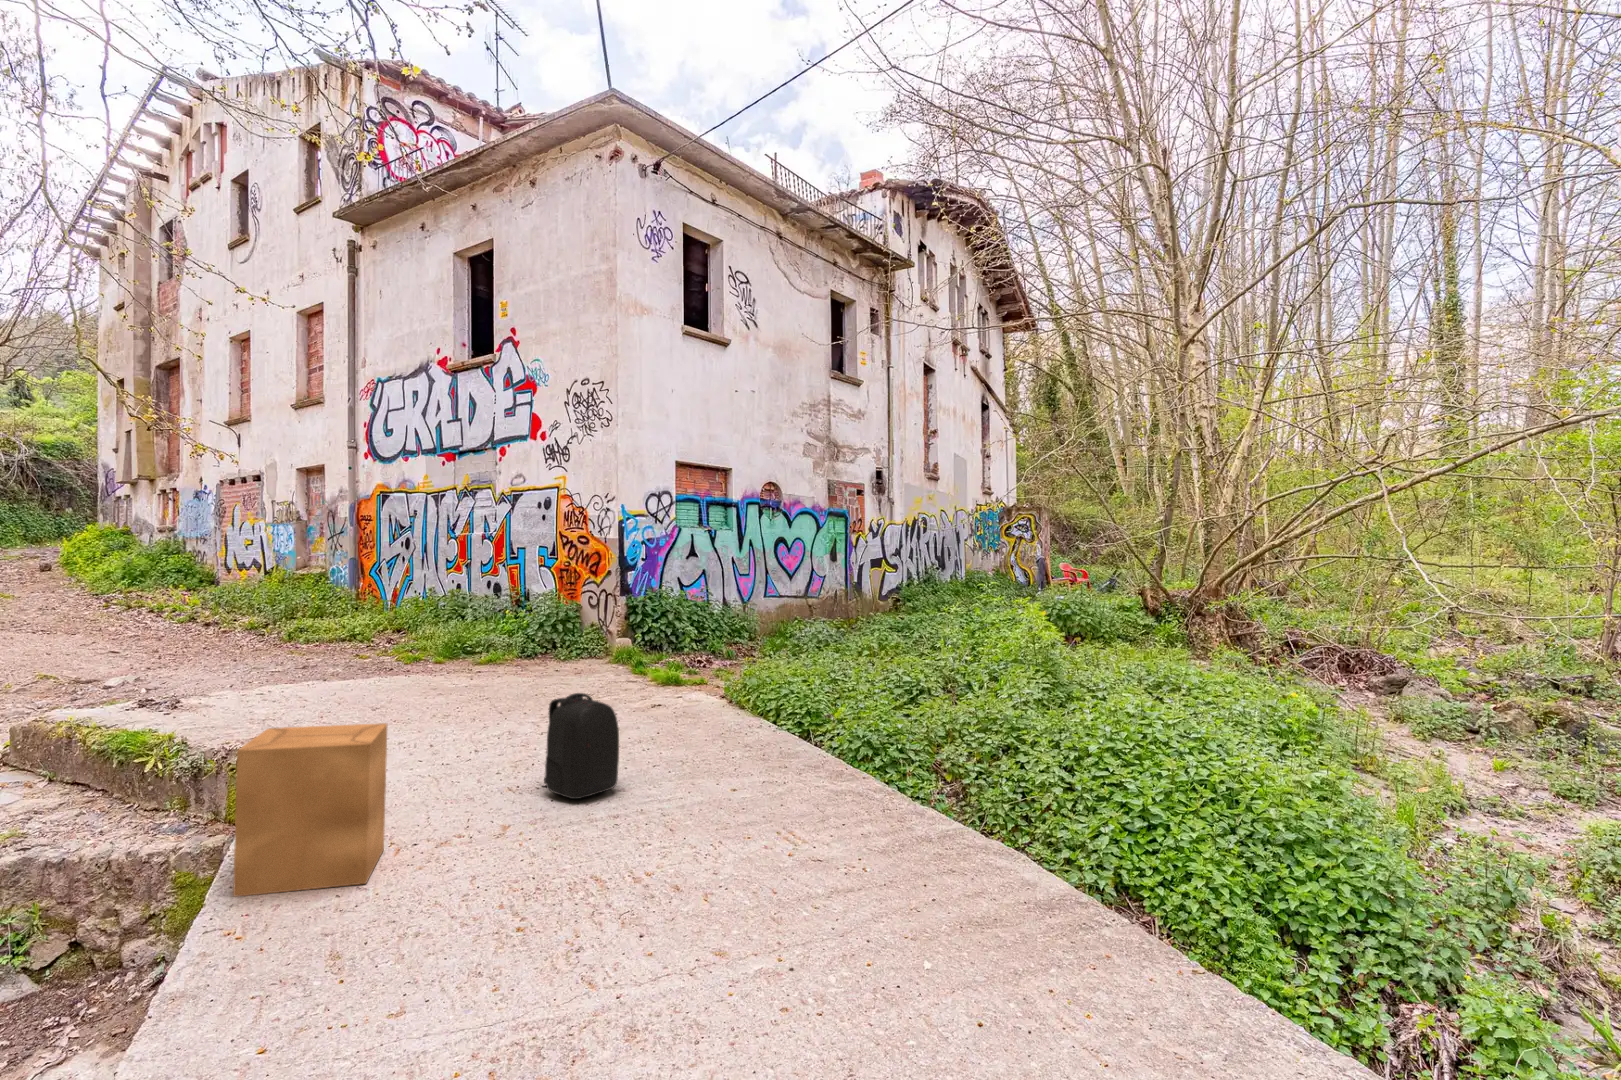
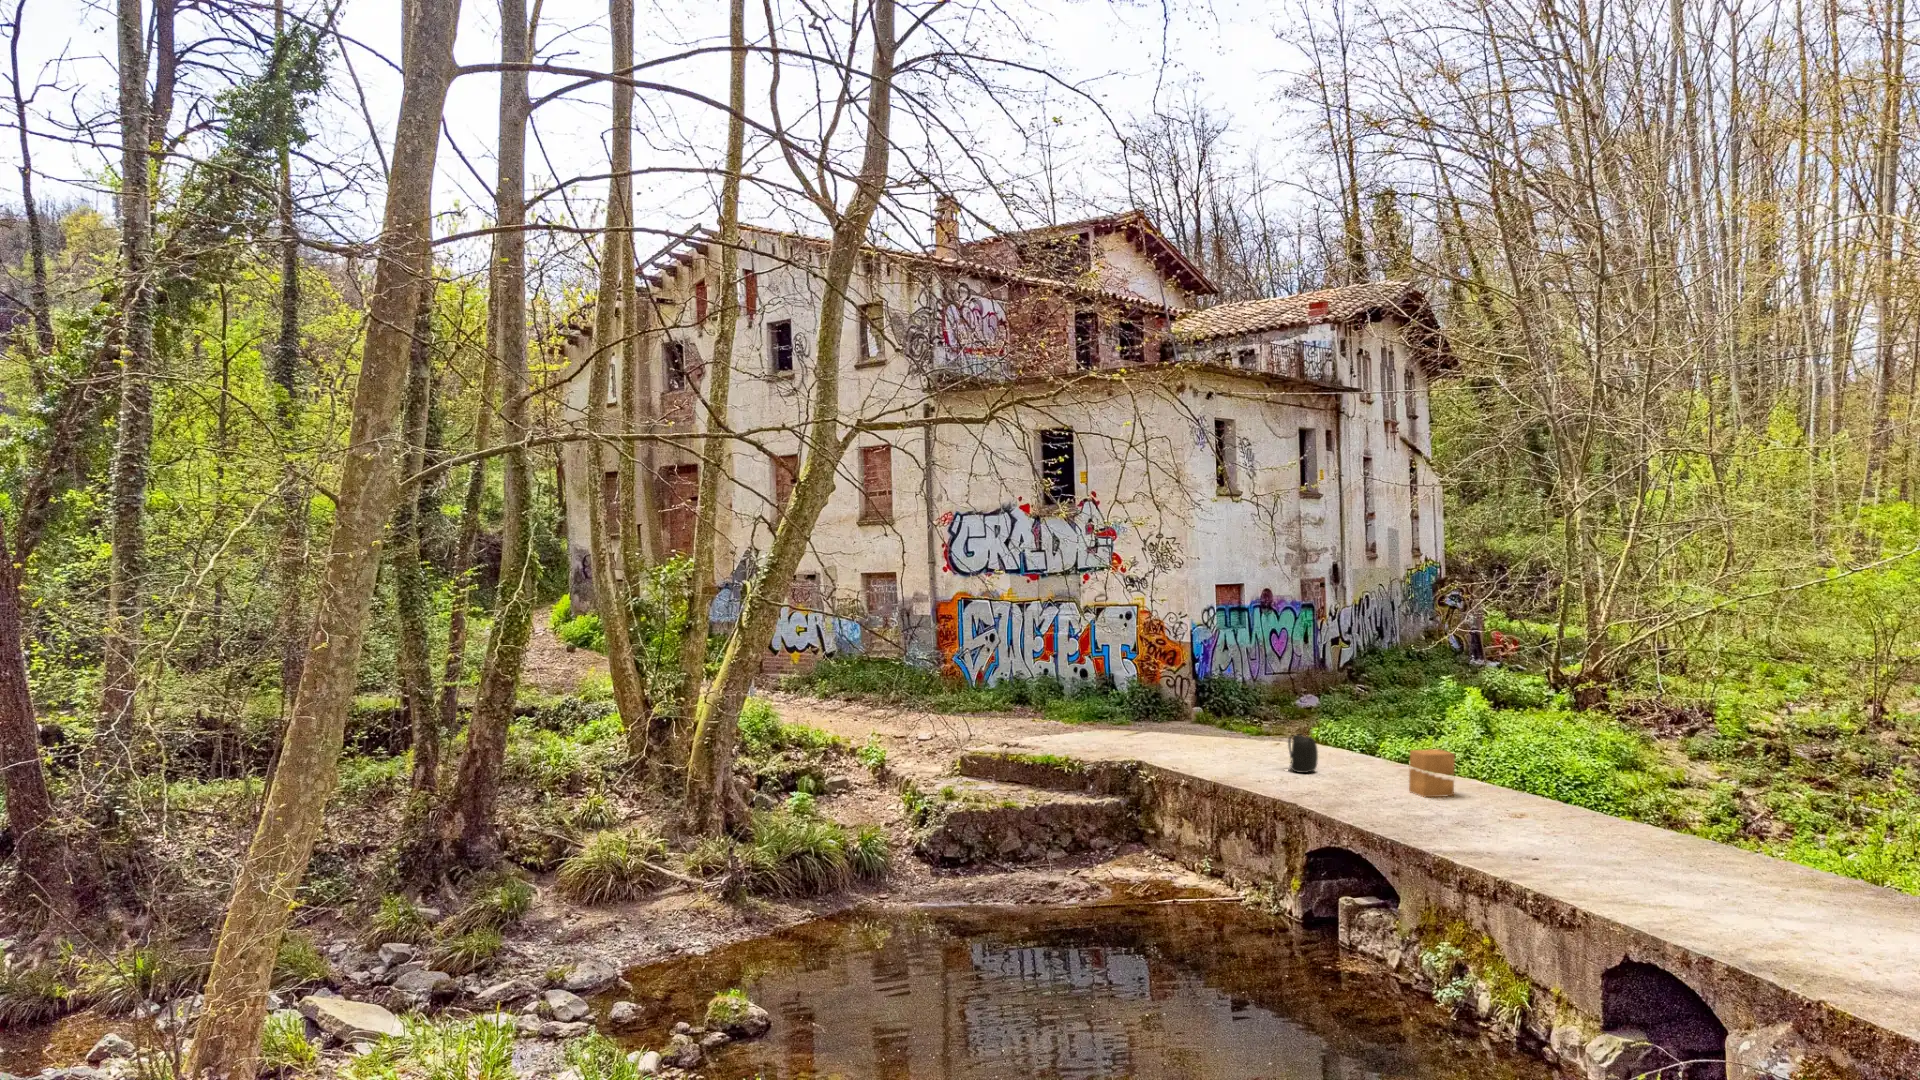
cardboard box: present [233,723,387,897] -> present [1409,749,1455,797]

